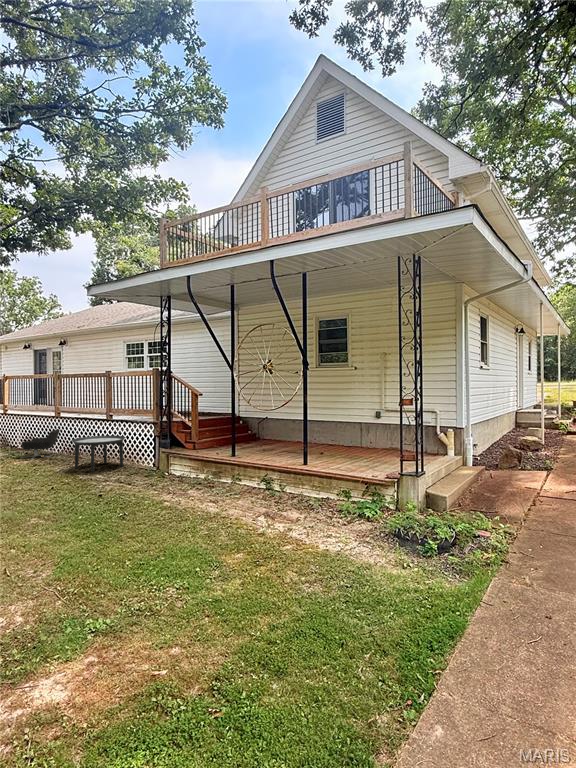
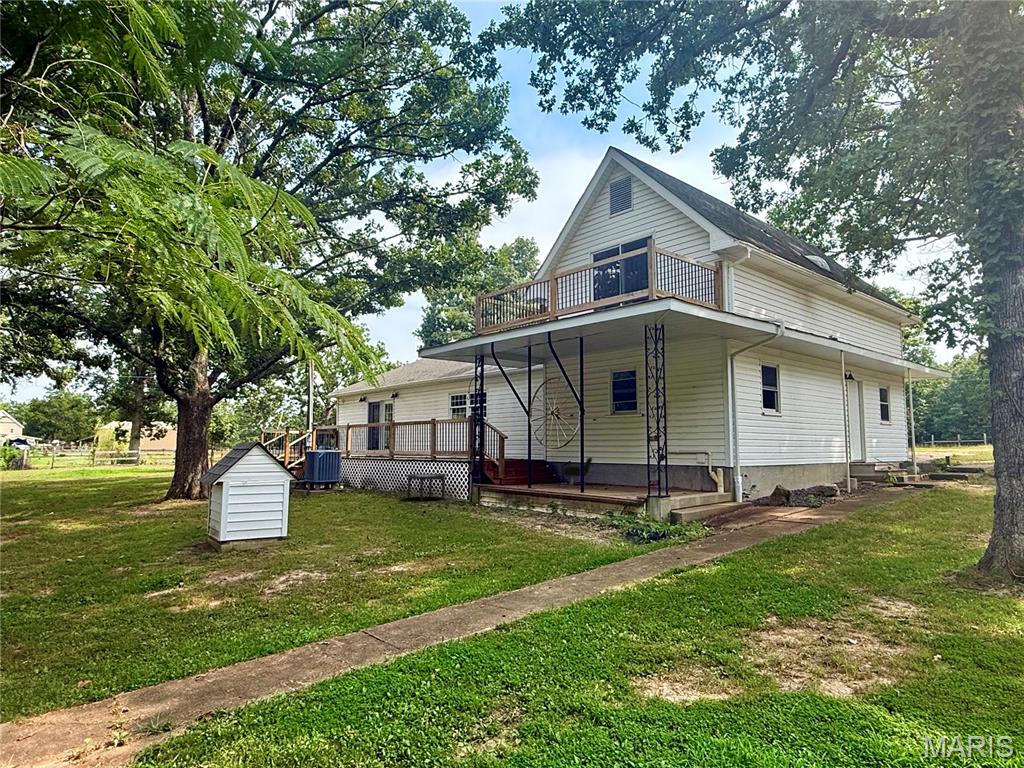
lounge chair: present [21,429,60,459] -> present [563,458,592,485]

